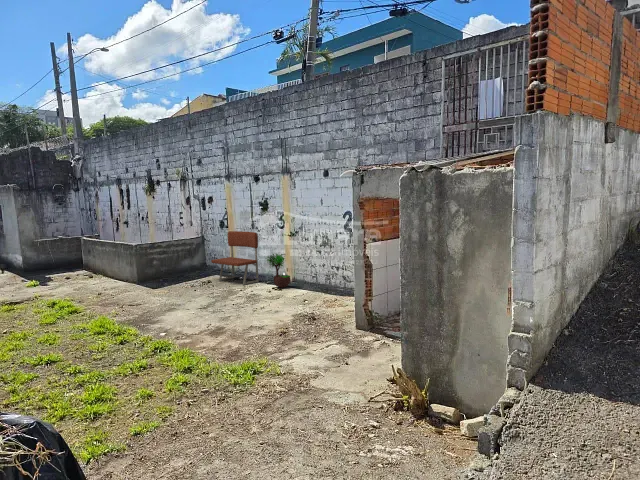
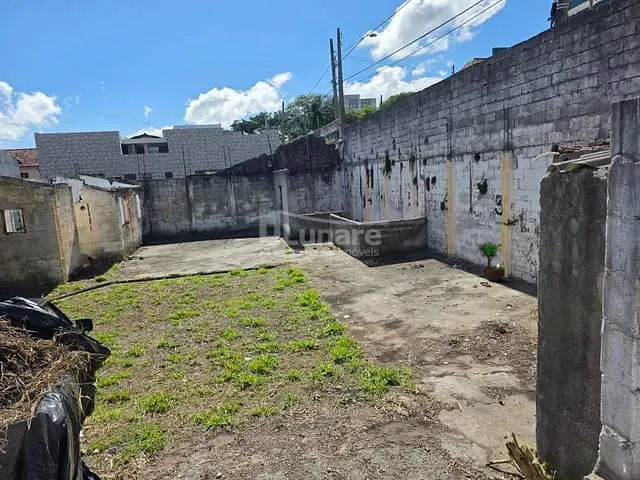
bench: present [212,231,259,285] -> none [426,214,474,272]

